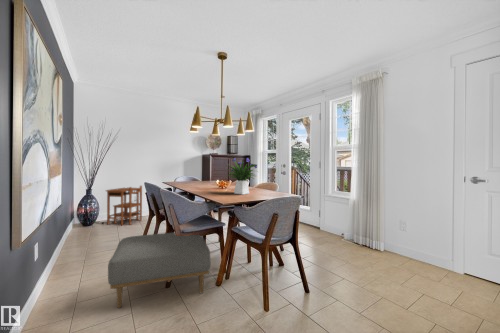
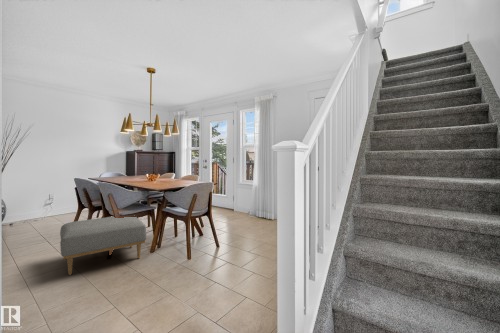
flower arrangement: present [229,158,257,194] -> none [152,154,183,184]
side table: present [106,186,142,225] -> none [19,182,62,222]

